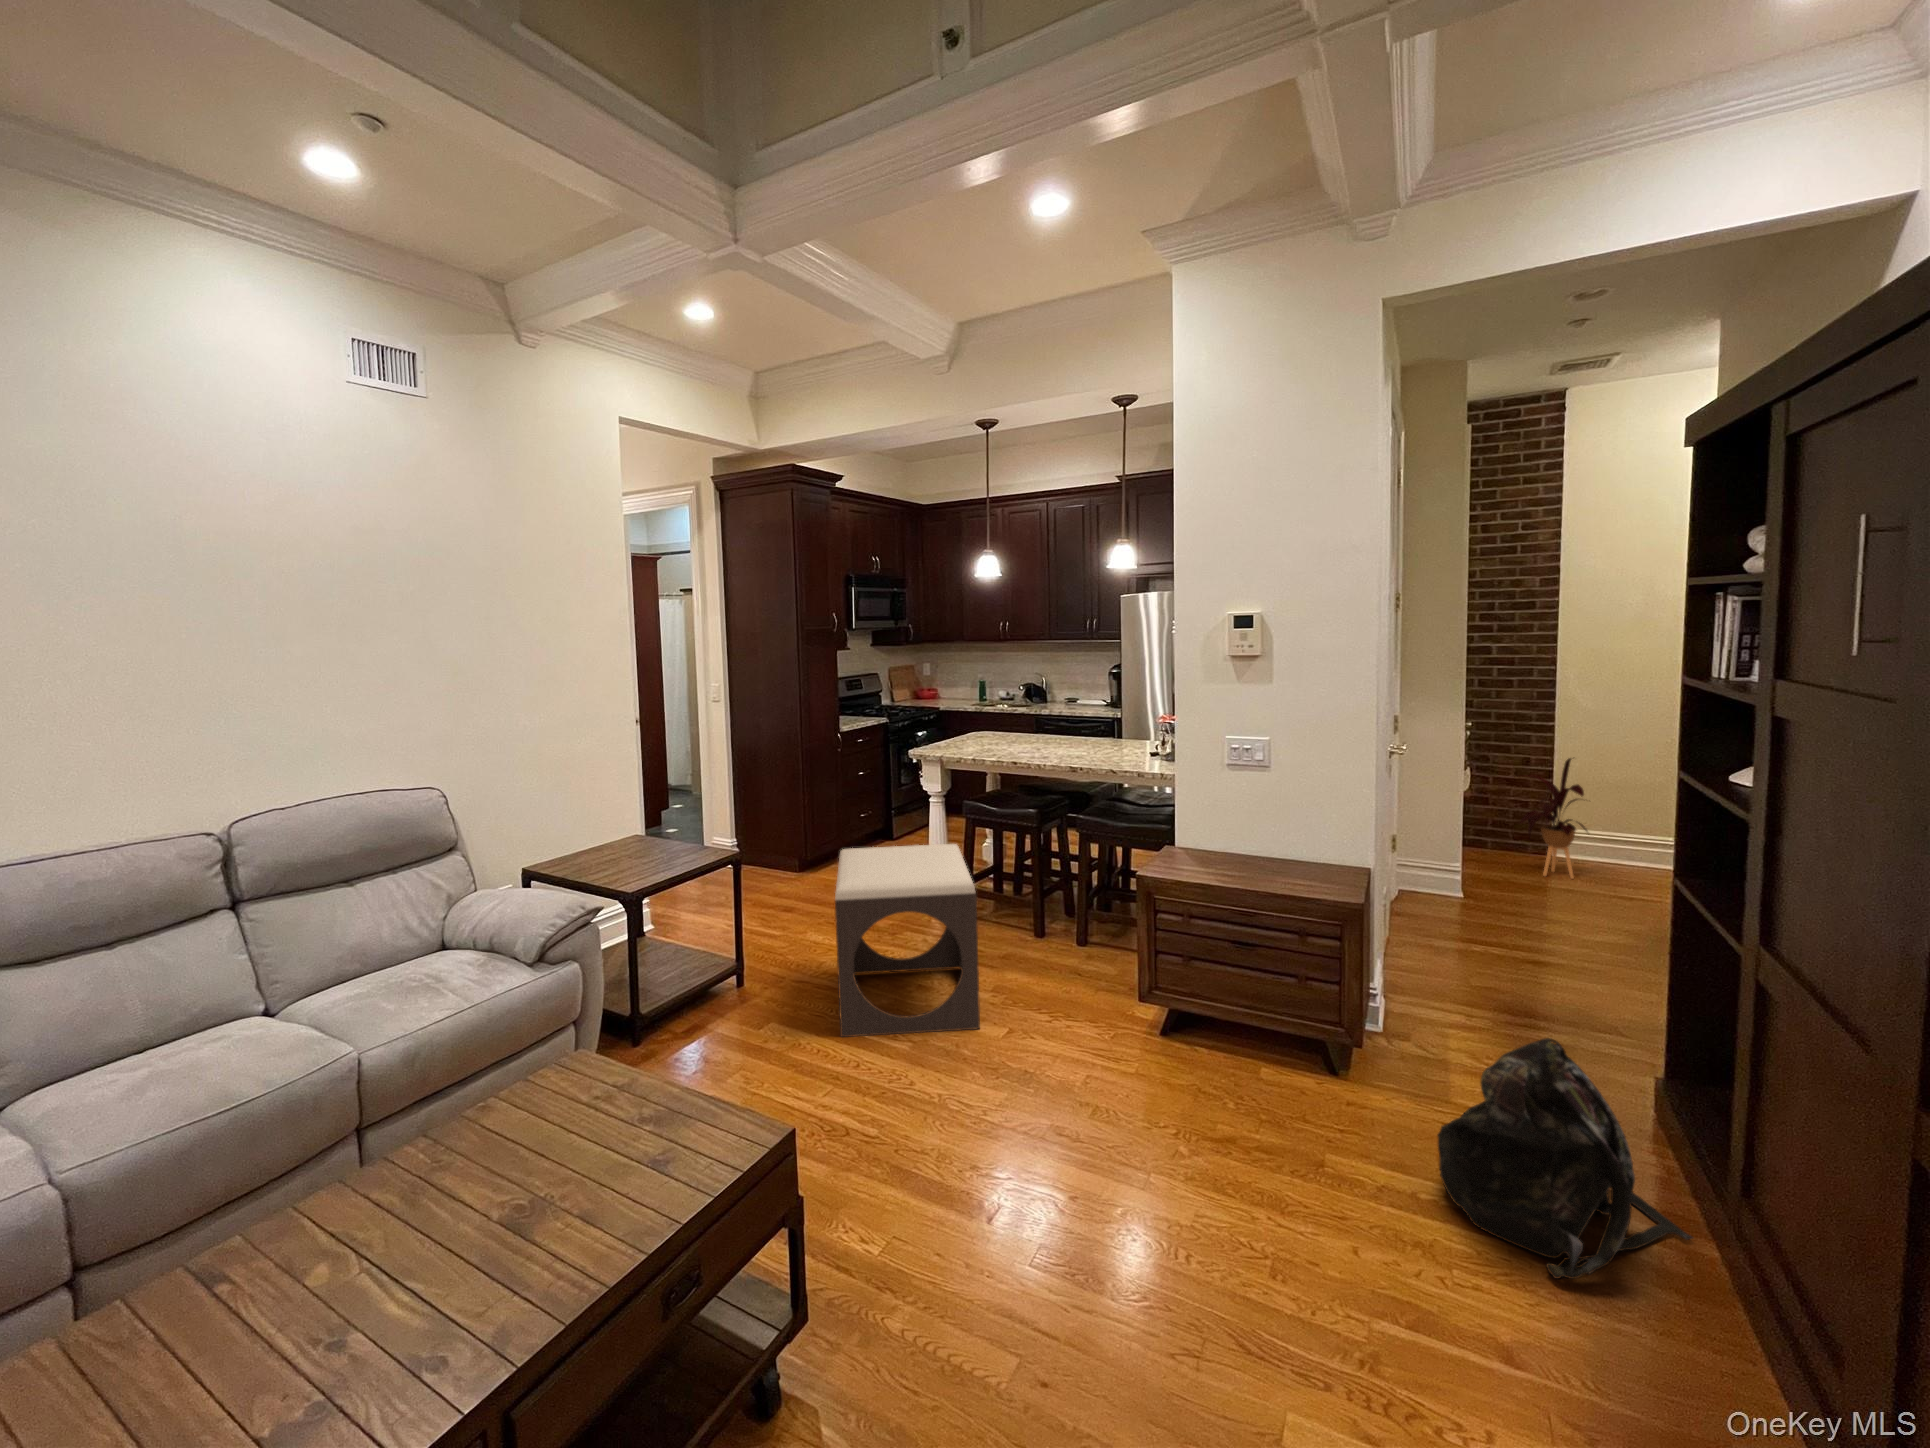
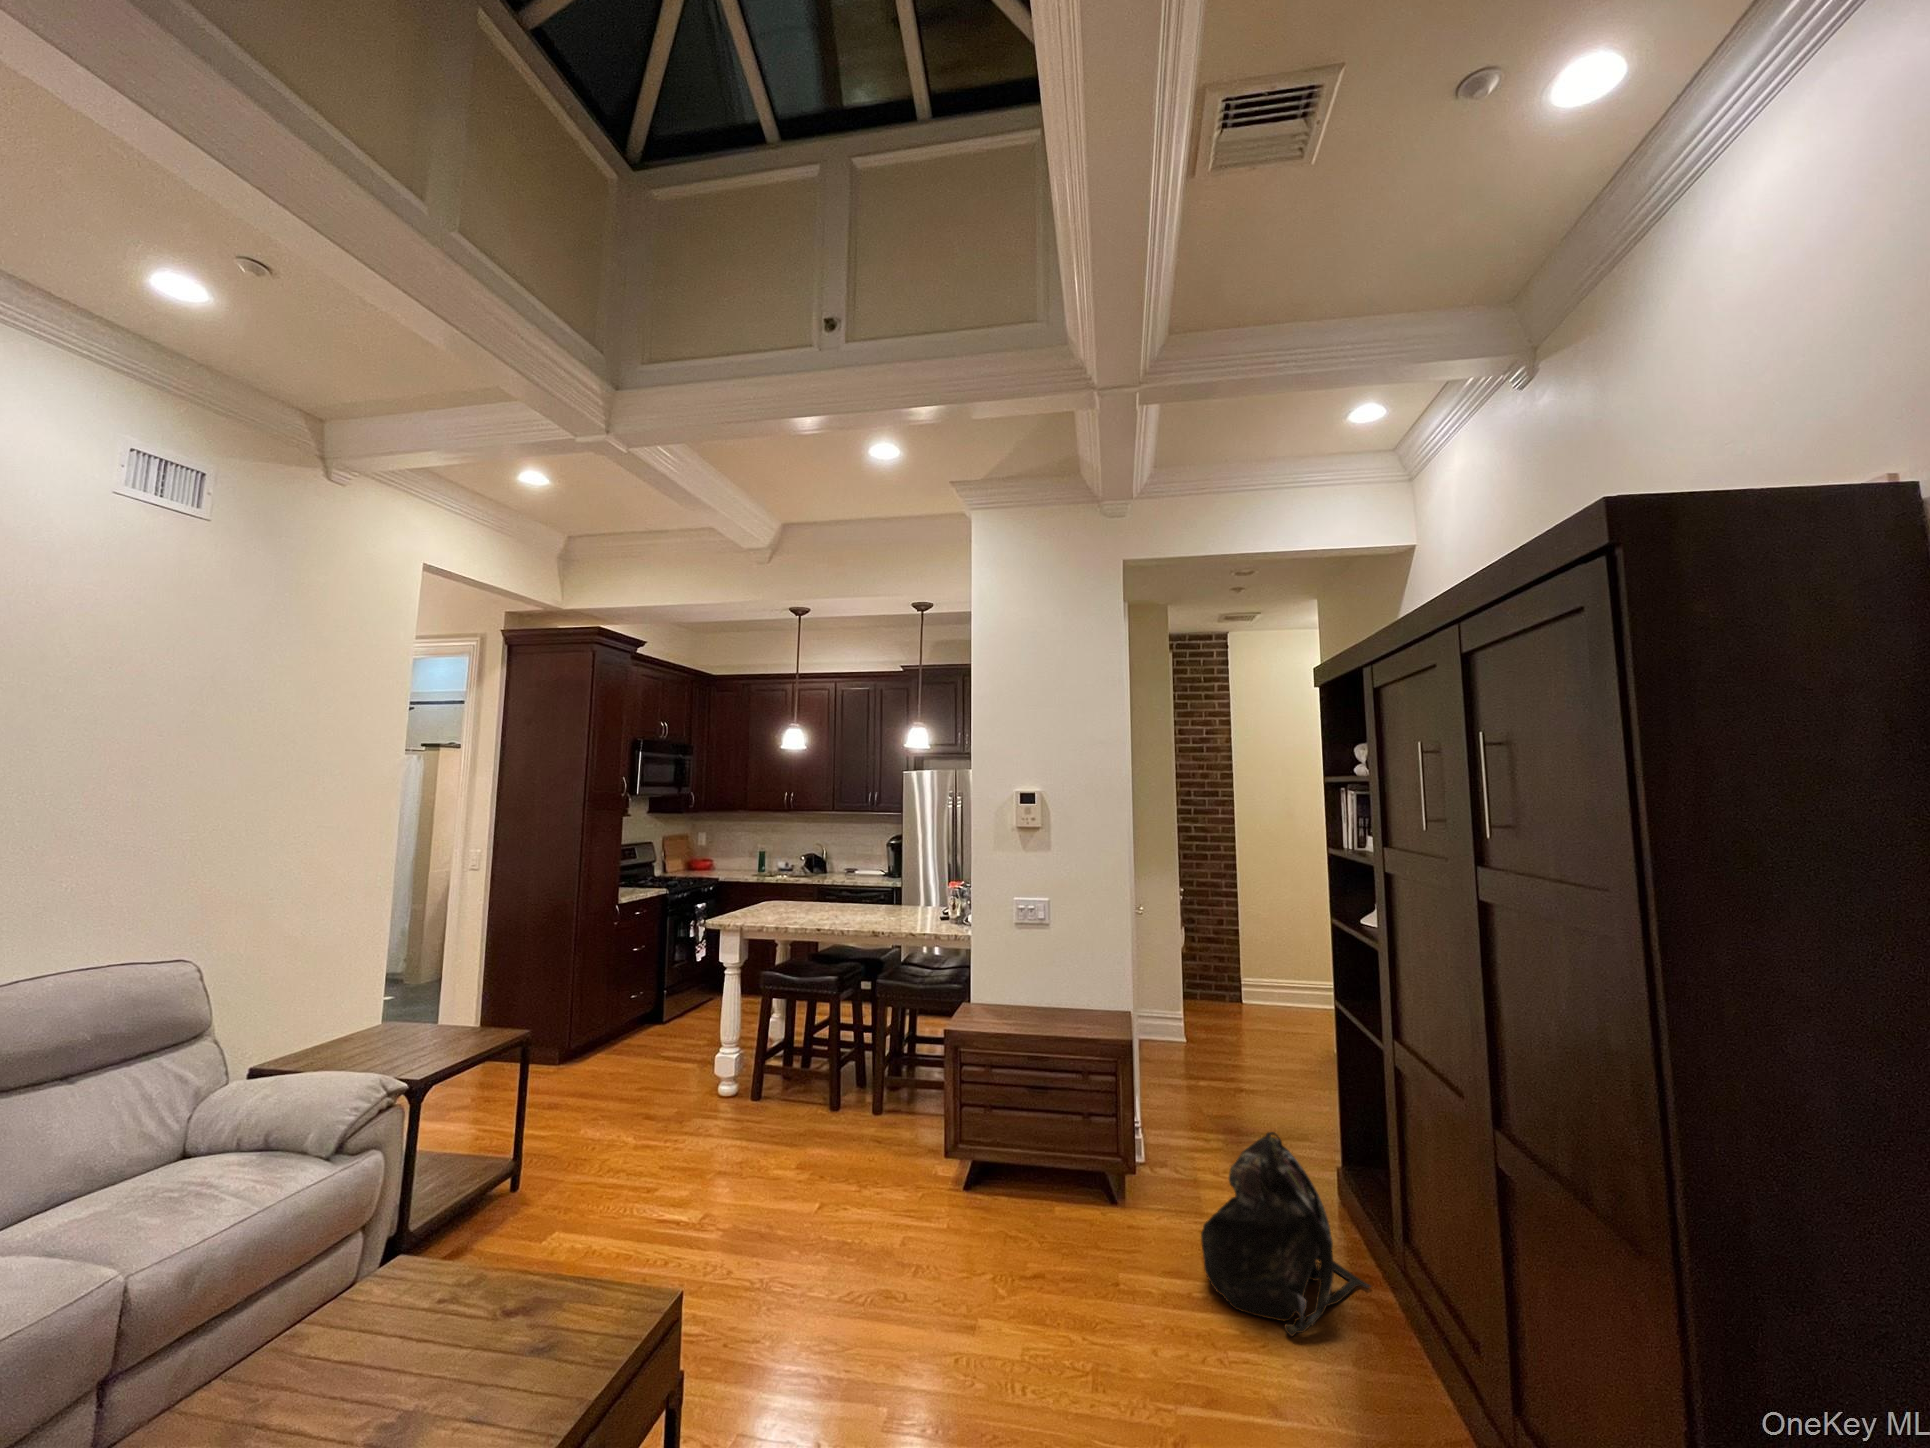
house plant: present [1517,758,1587,879] -> none [1218,918,1271,1022]
footstool: present [835,844,980,1037] -> none [633,1014,797,1241]

